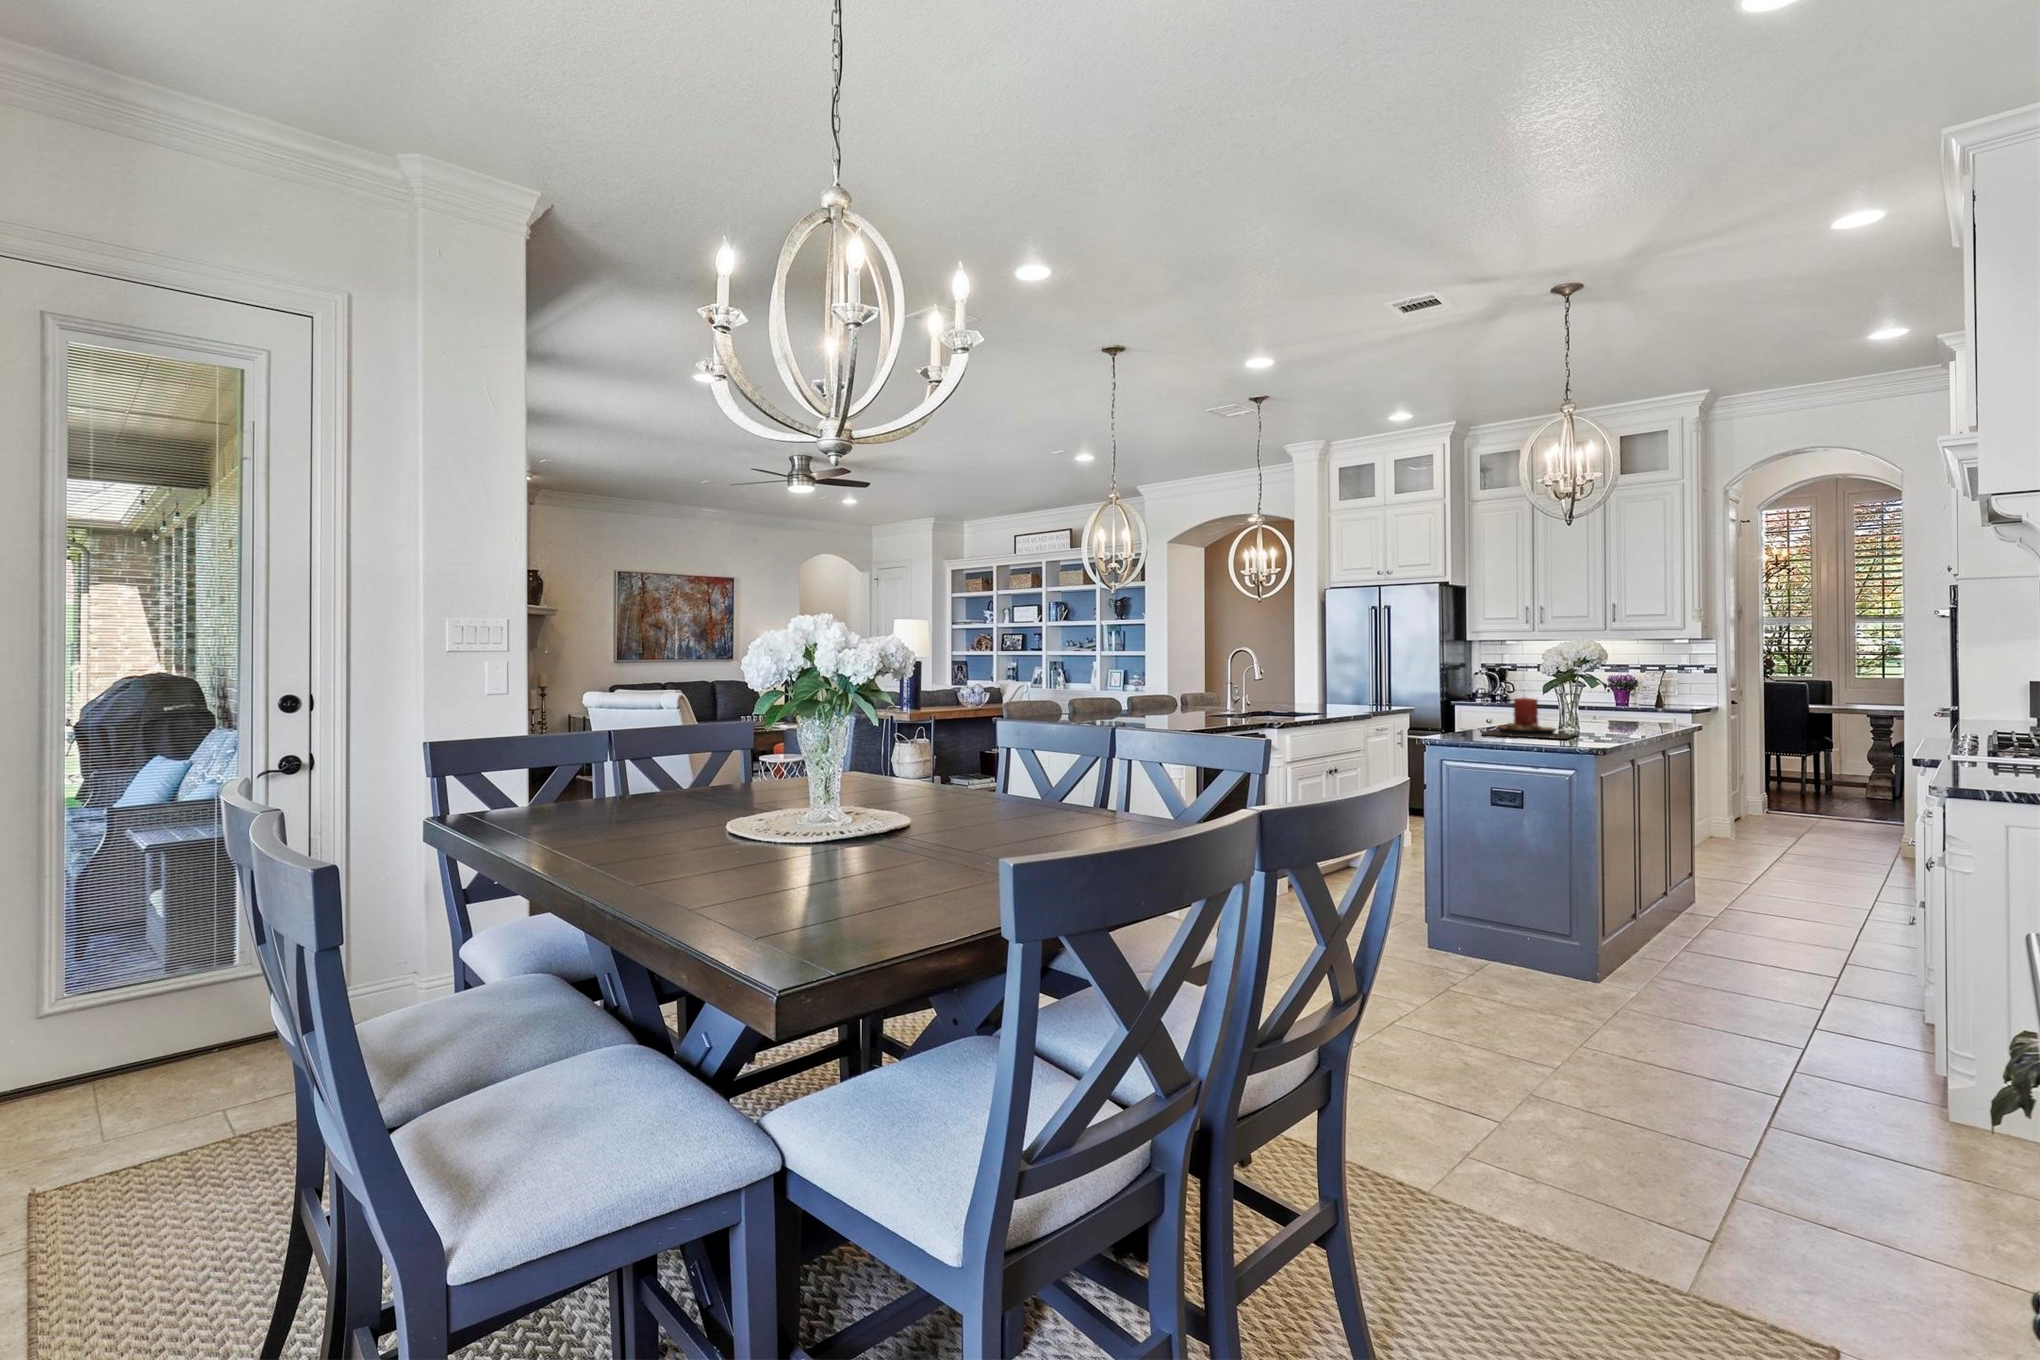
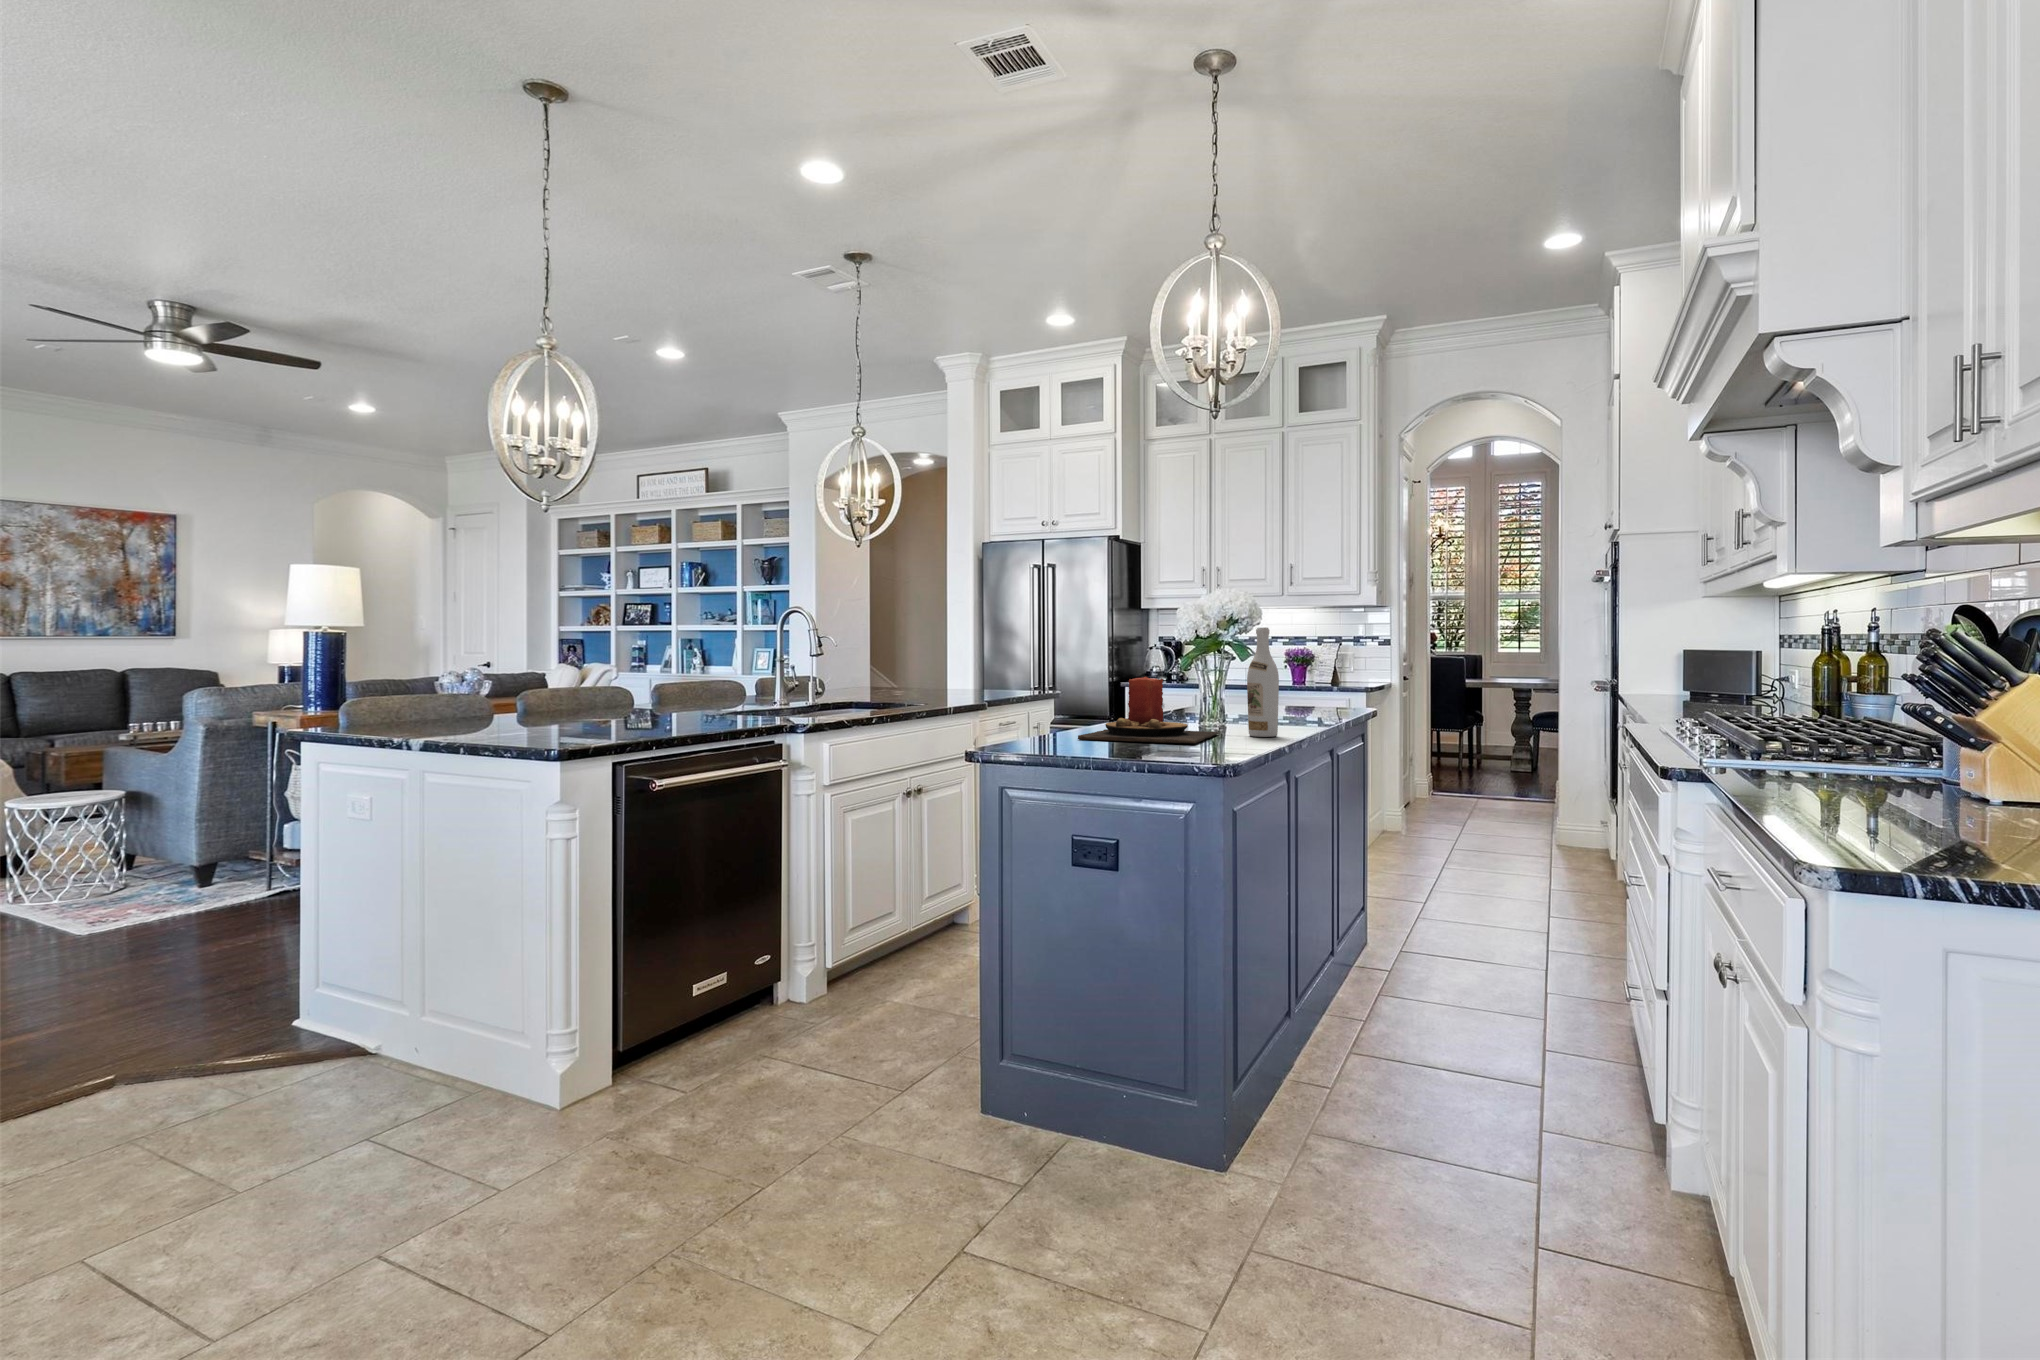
wine bottle: none [1600,666,1624,738] -> present [1247,627,1279,737]

